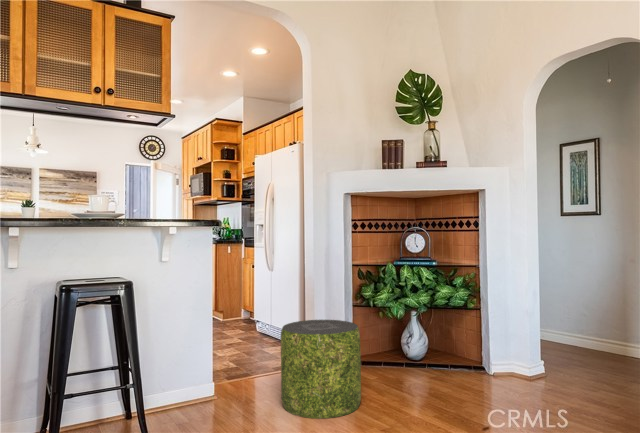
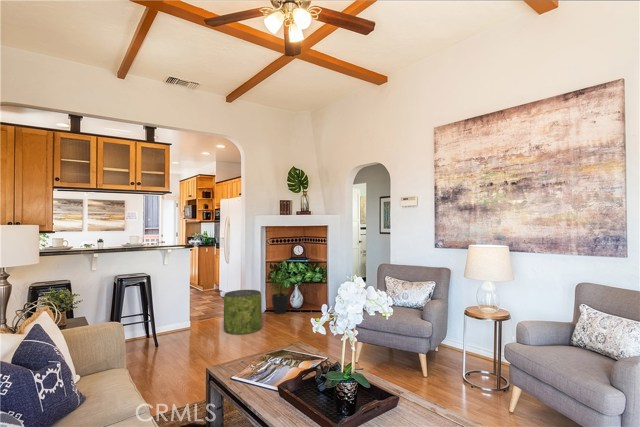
potted plant: none [356,284,412,371] -> present [270,272,290,314]

